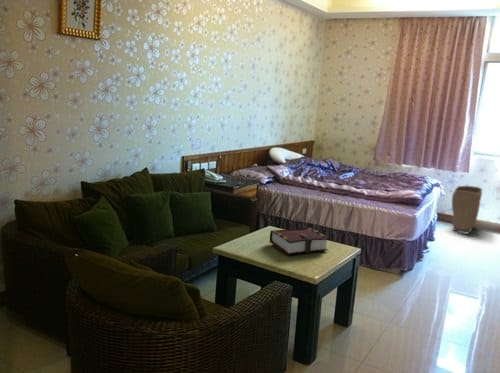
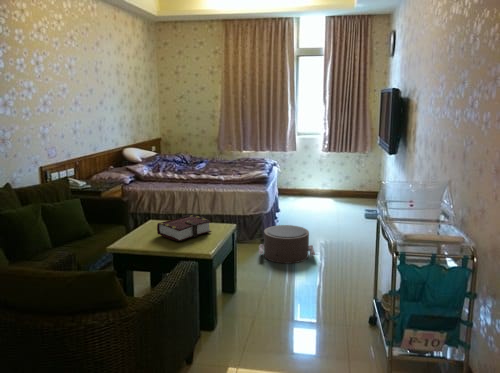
laundry basket: present [452,186,482,233] -> none [287,162,309,201]
pouf: none [390,257,462,306] -> present [259,225,315,264]

